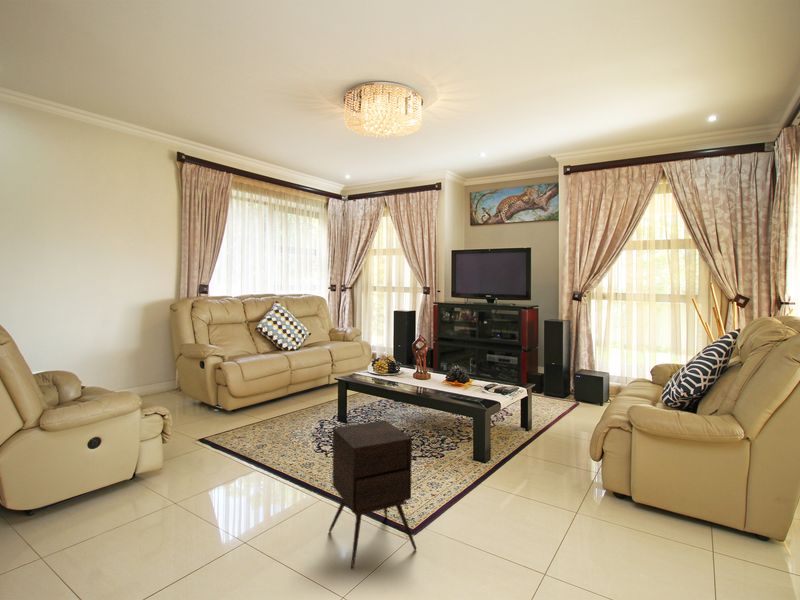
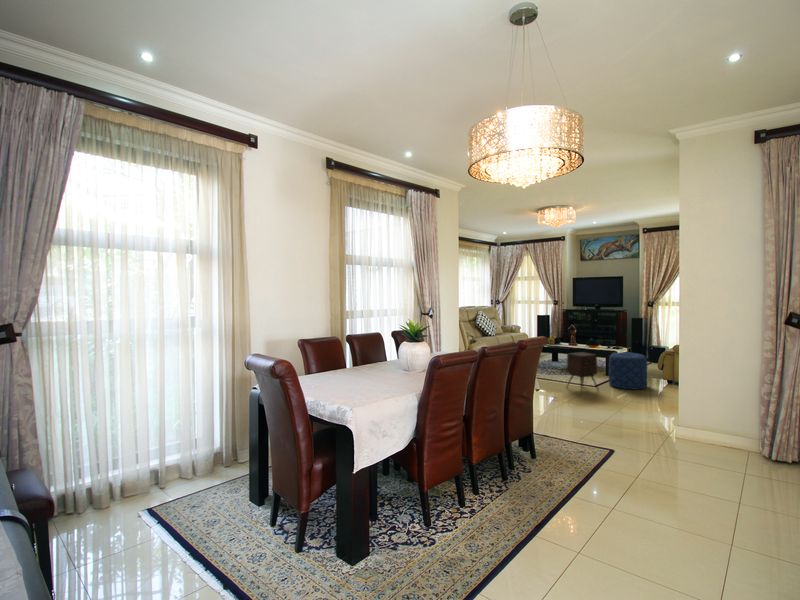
pouf: none [460,416,563,542] -> present [609,352,648,389]

